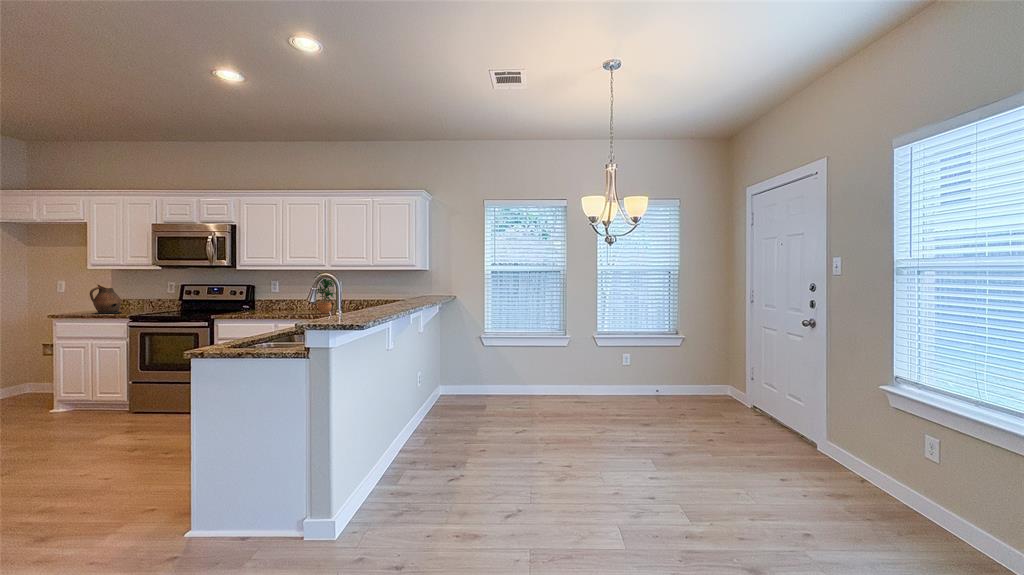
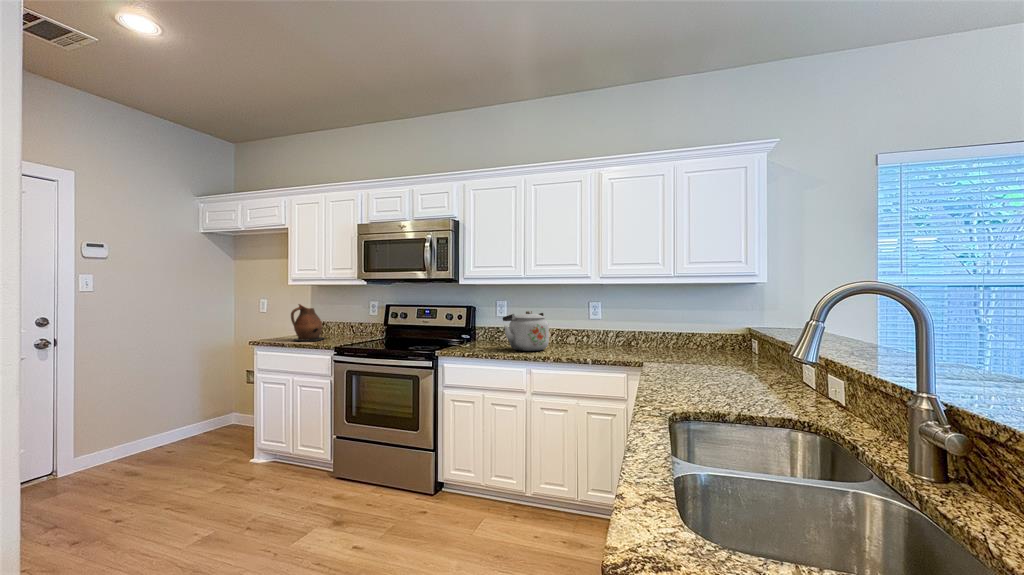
potted plant: present [315,272,335,314] -> none [570,287,609,353]
kettle: none [265,287,301,314] -> present [503,311,549,351]

